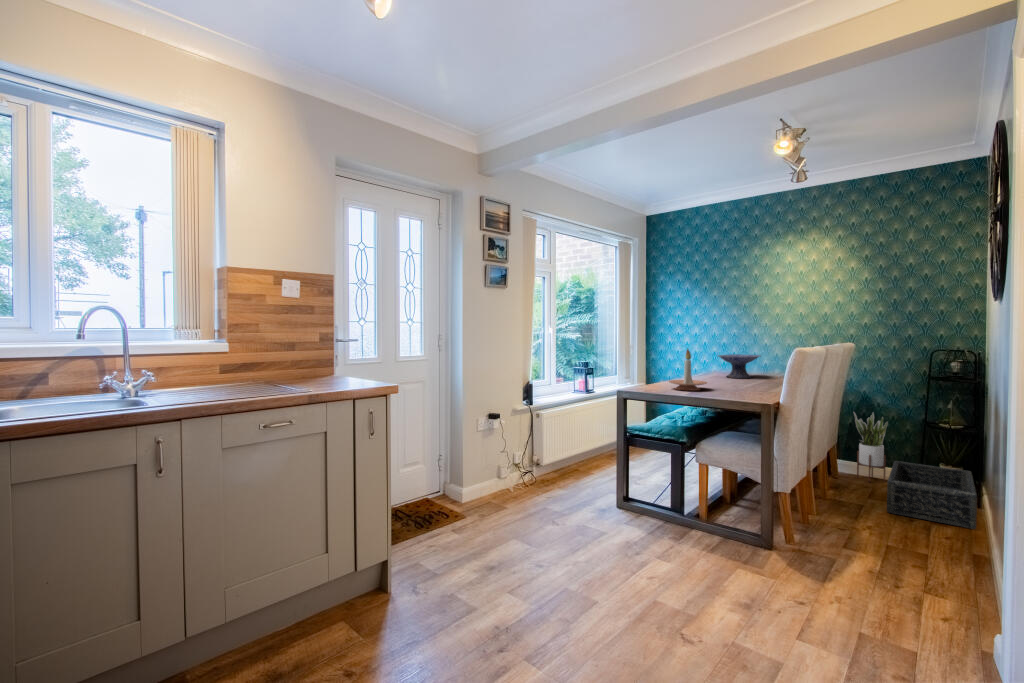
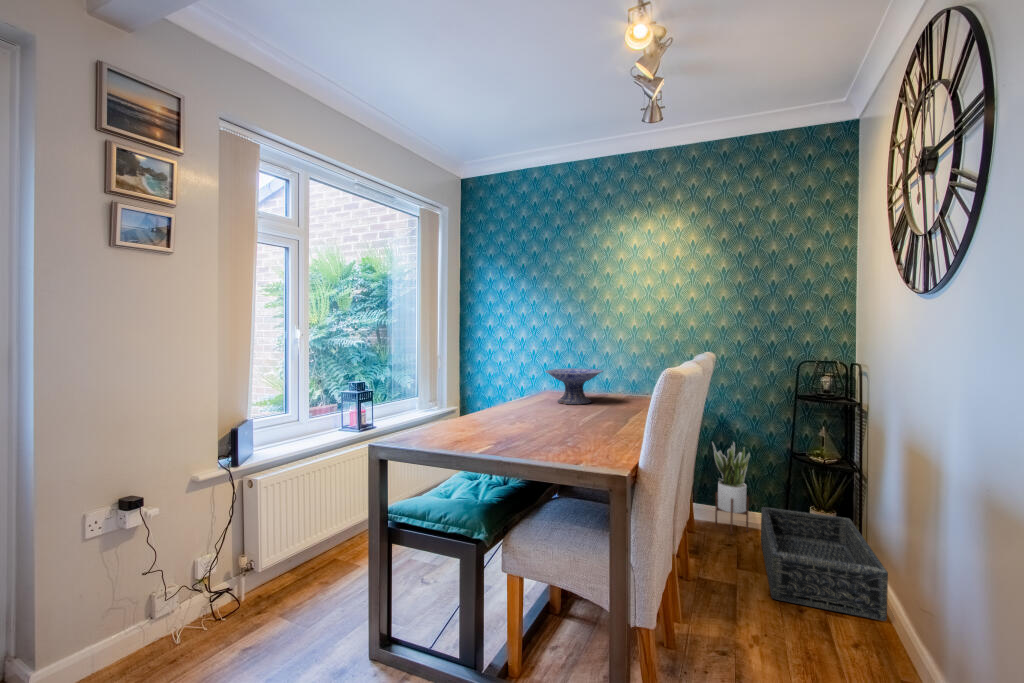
candle holder: present [668,349,707,391] -> none [459,365,525,441]

